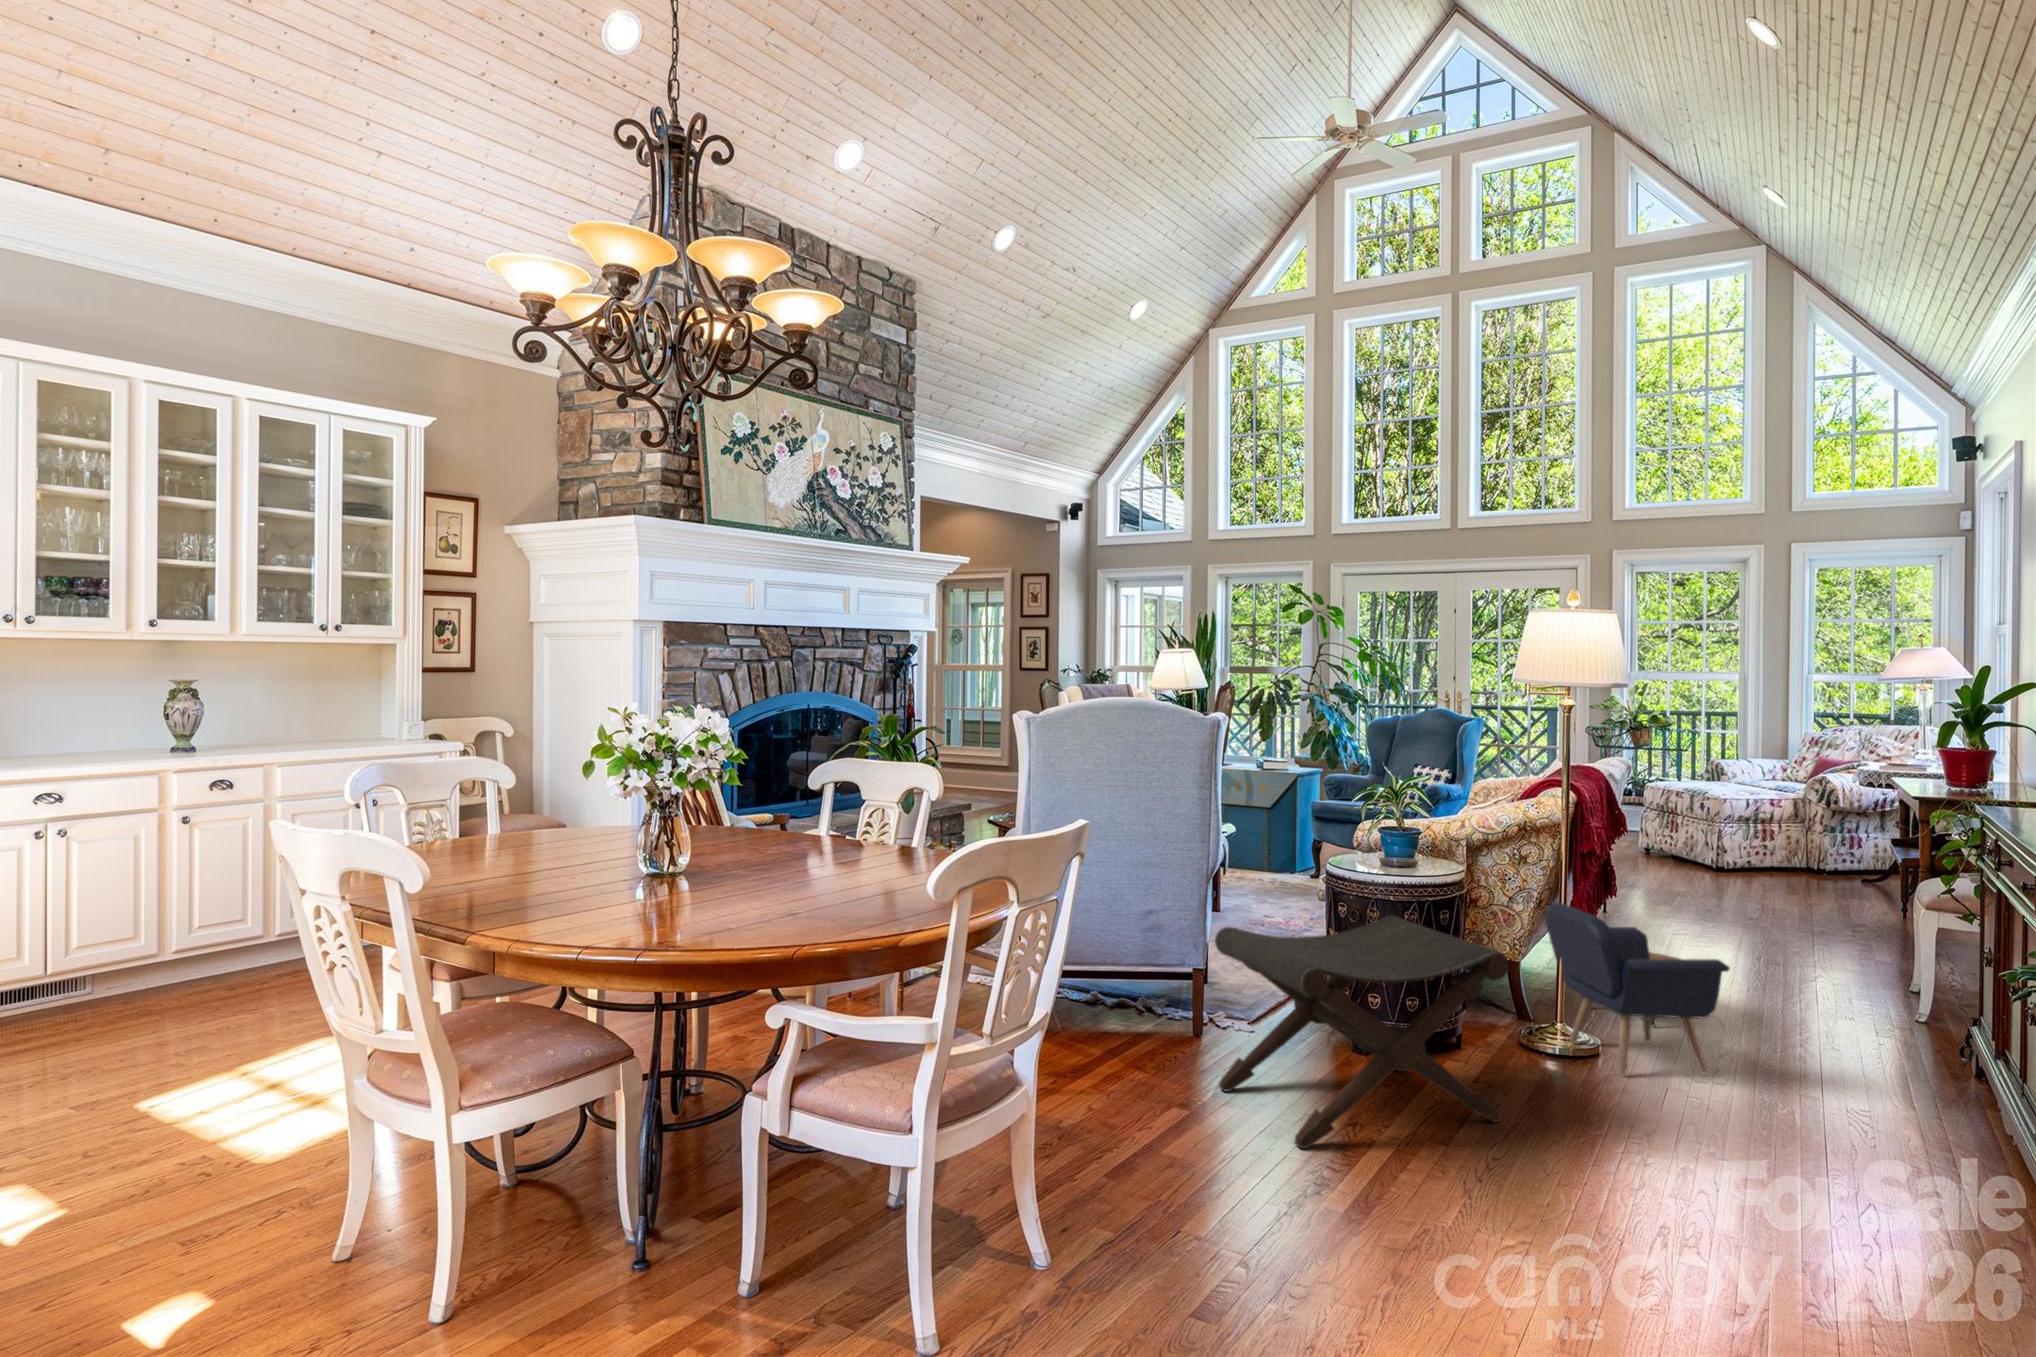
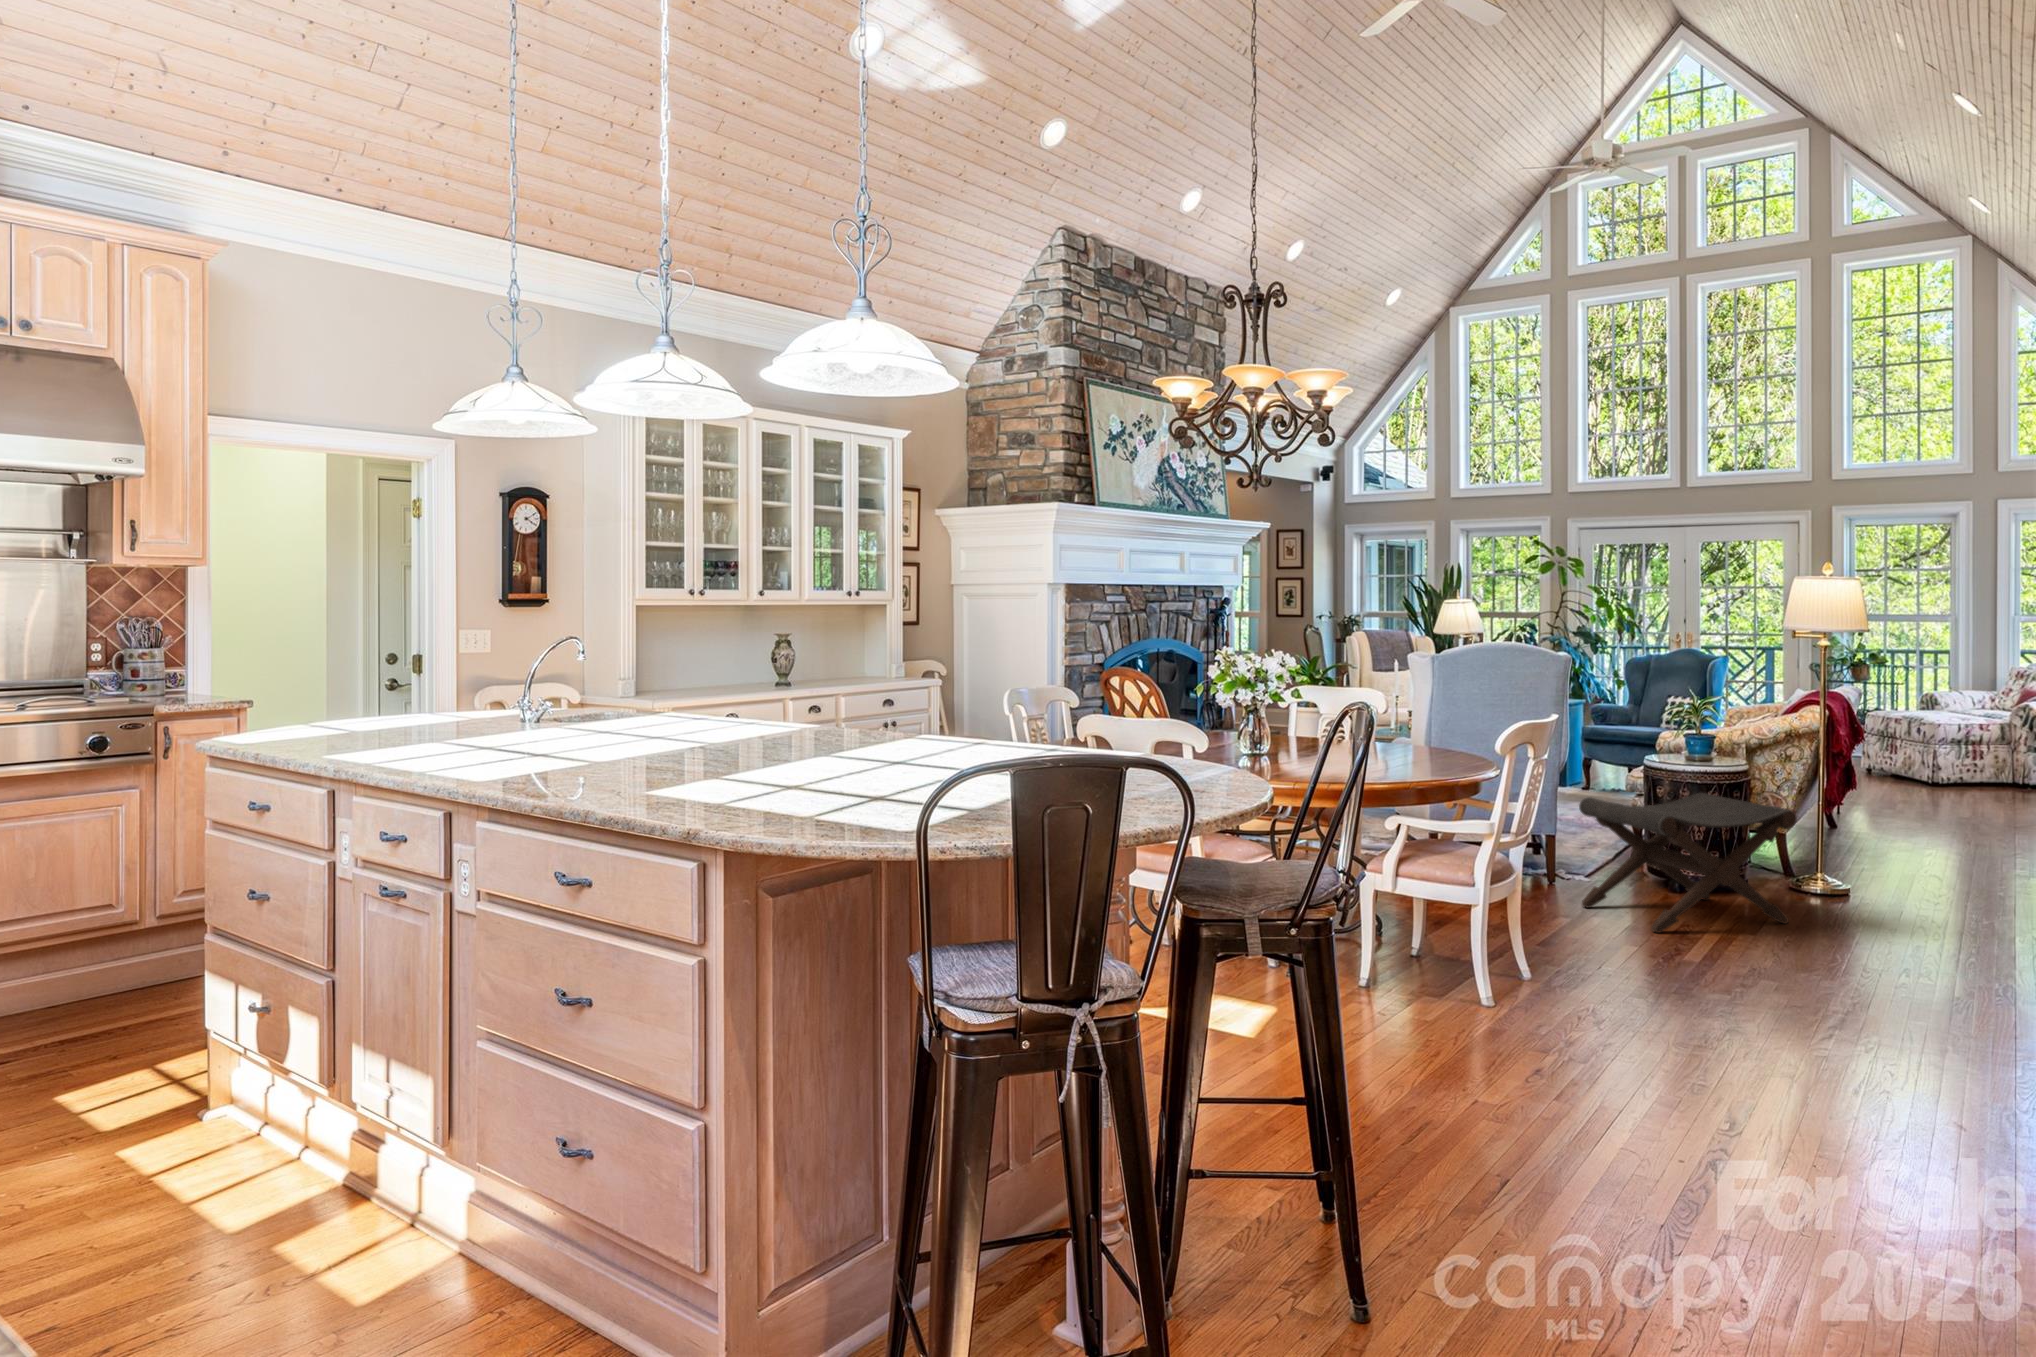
armchair: present [1545,903,1730,1074] -> none [1809,786,1953,903]

